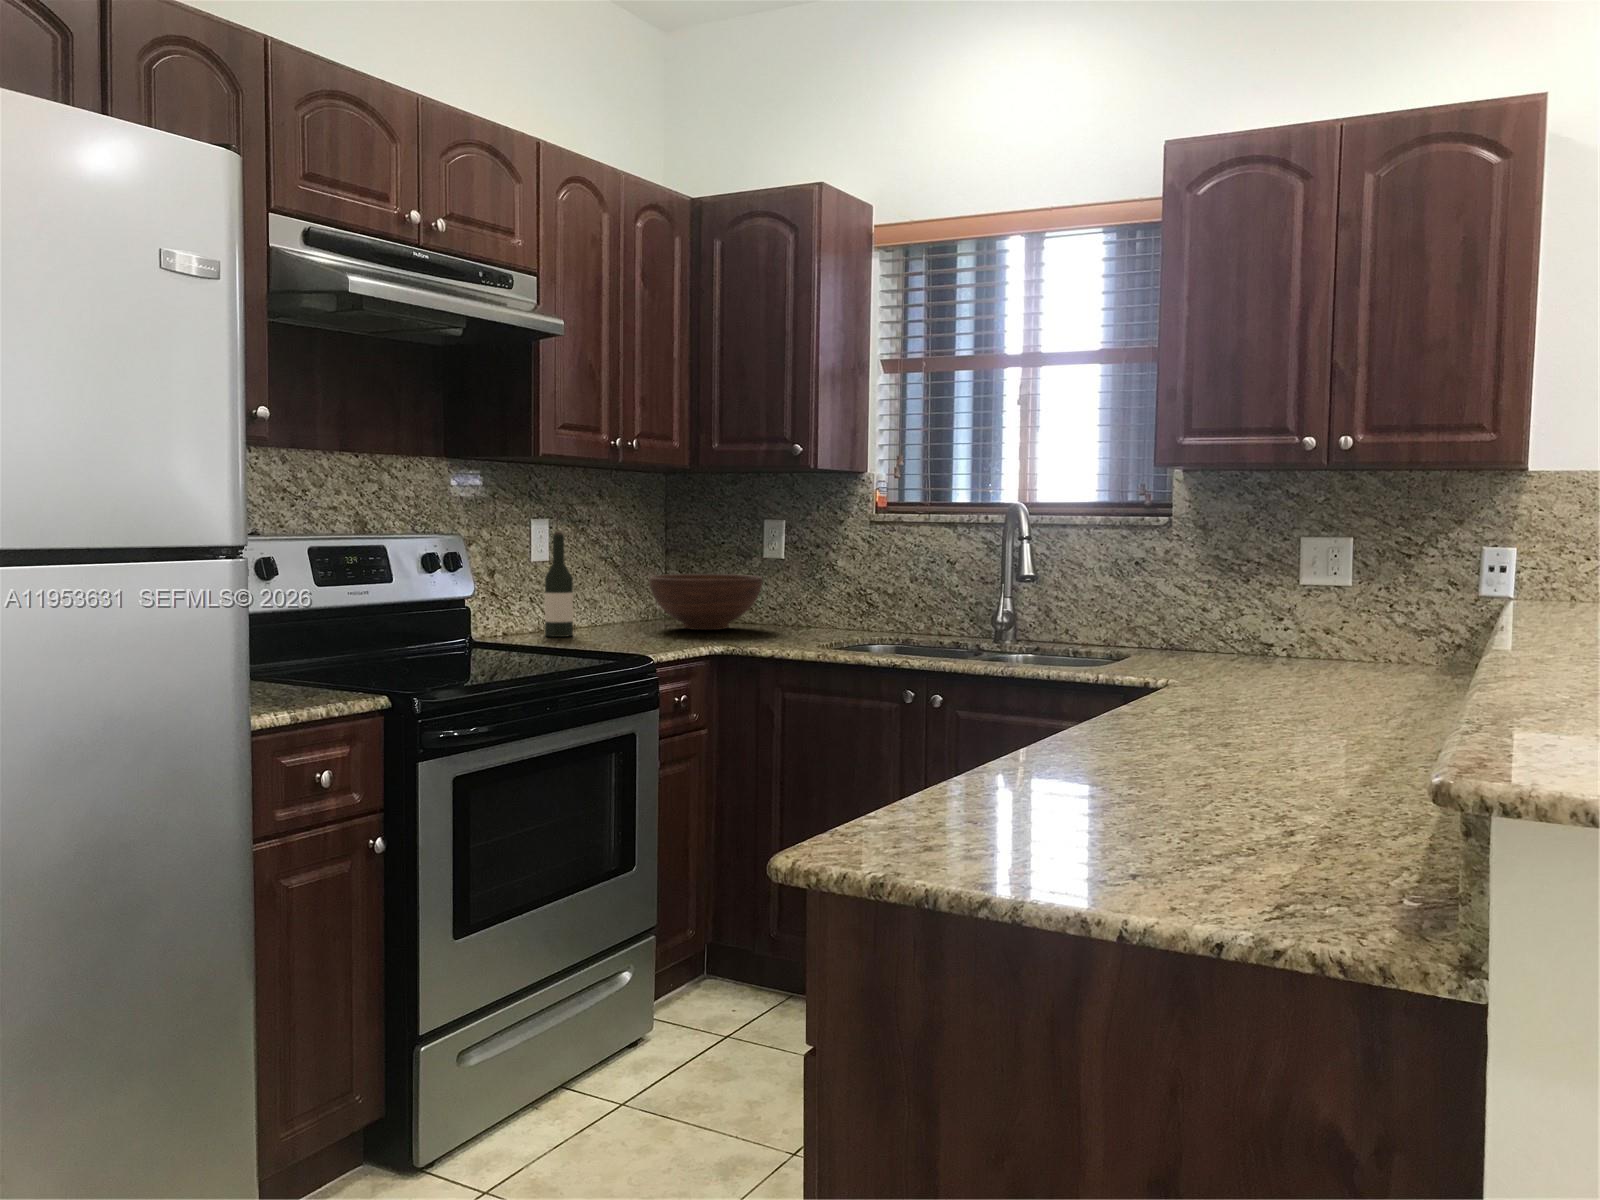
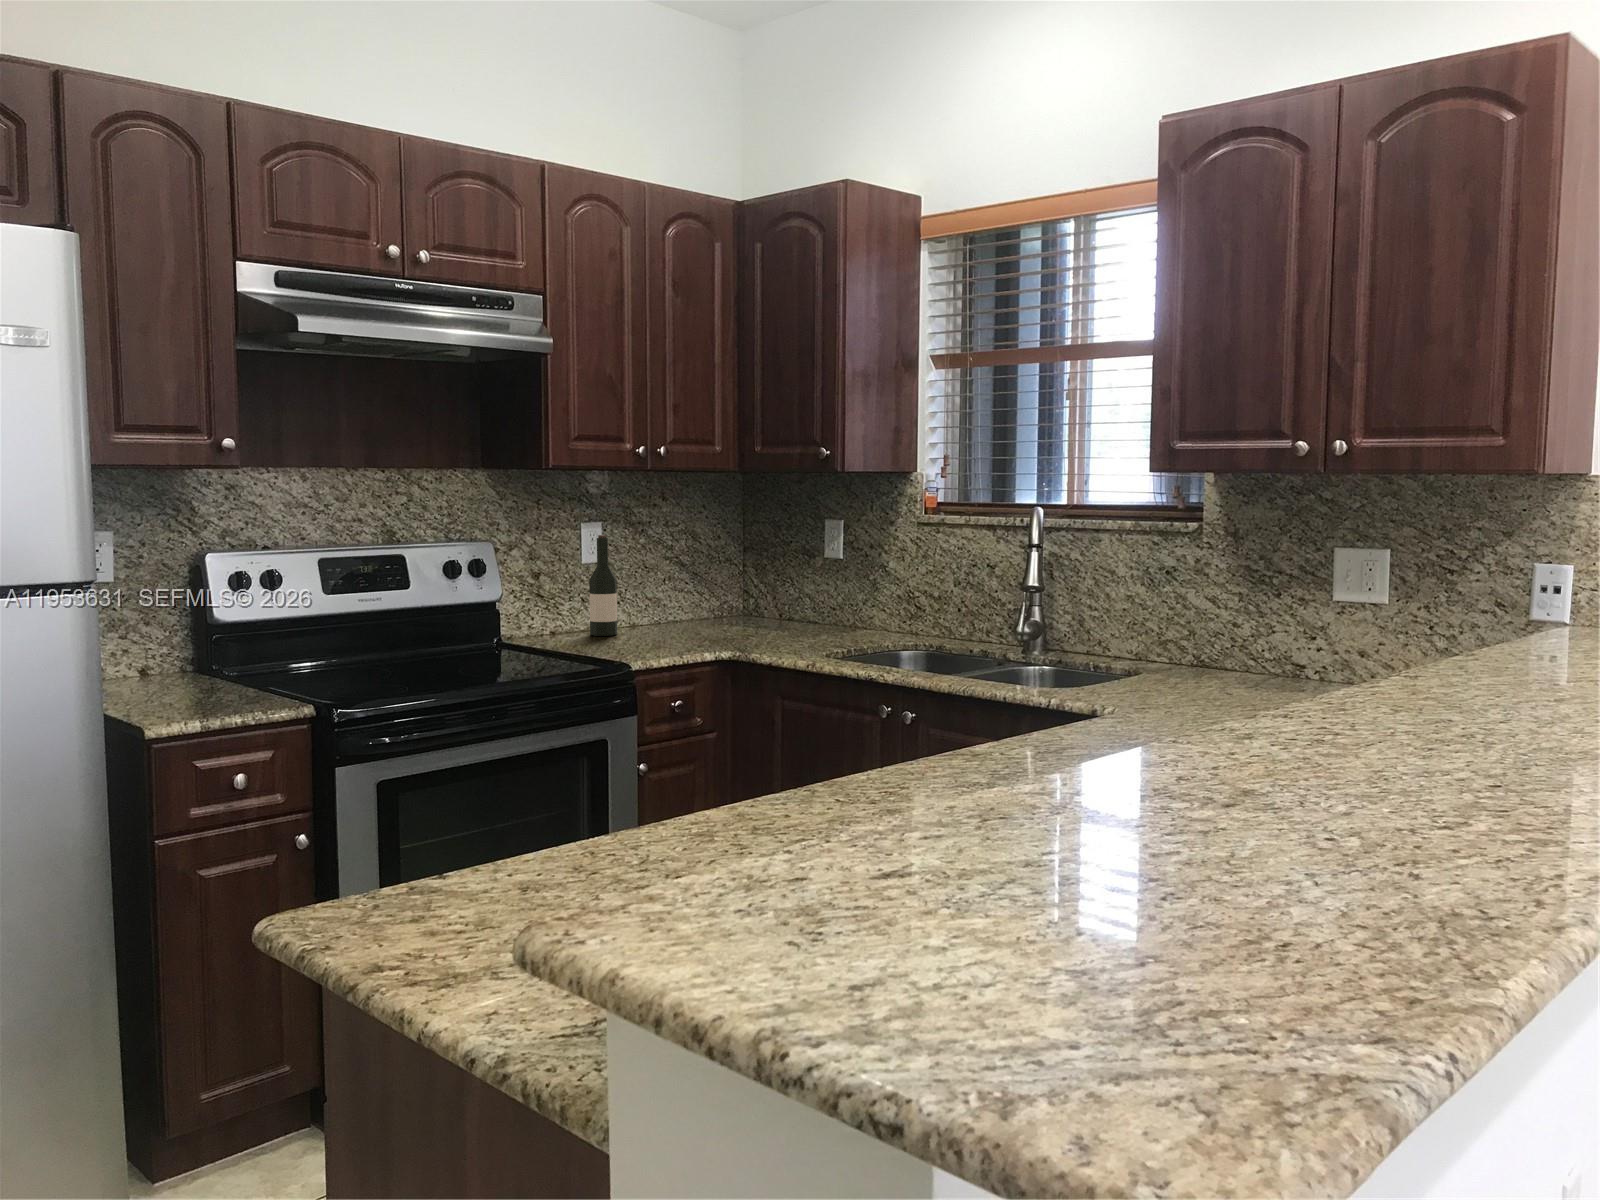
fruit bowl: present [649,574,763,630] -> none [702,573,814,630]

